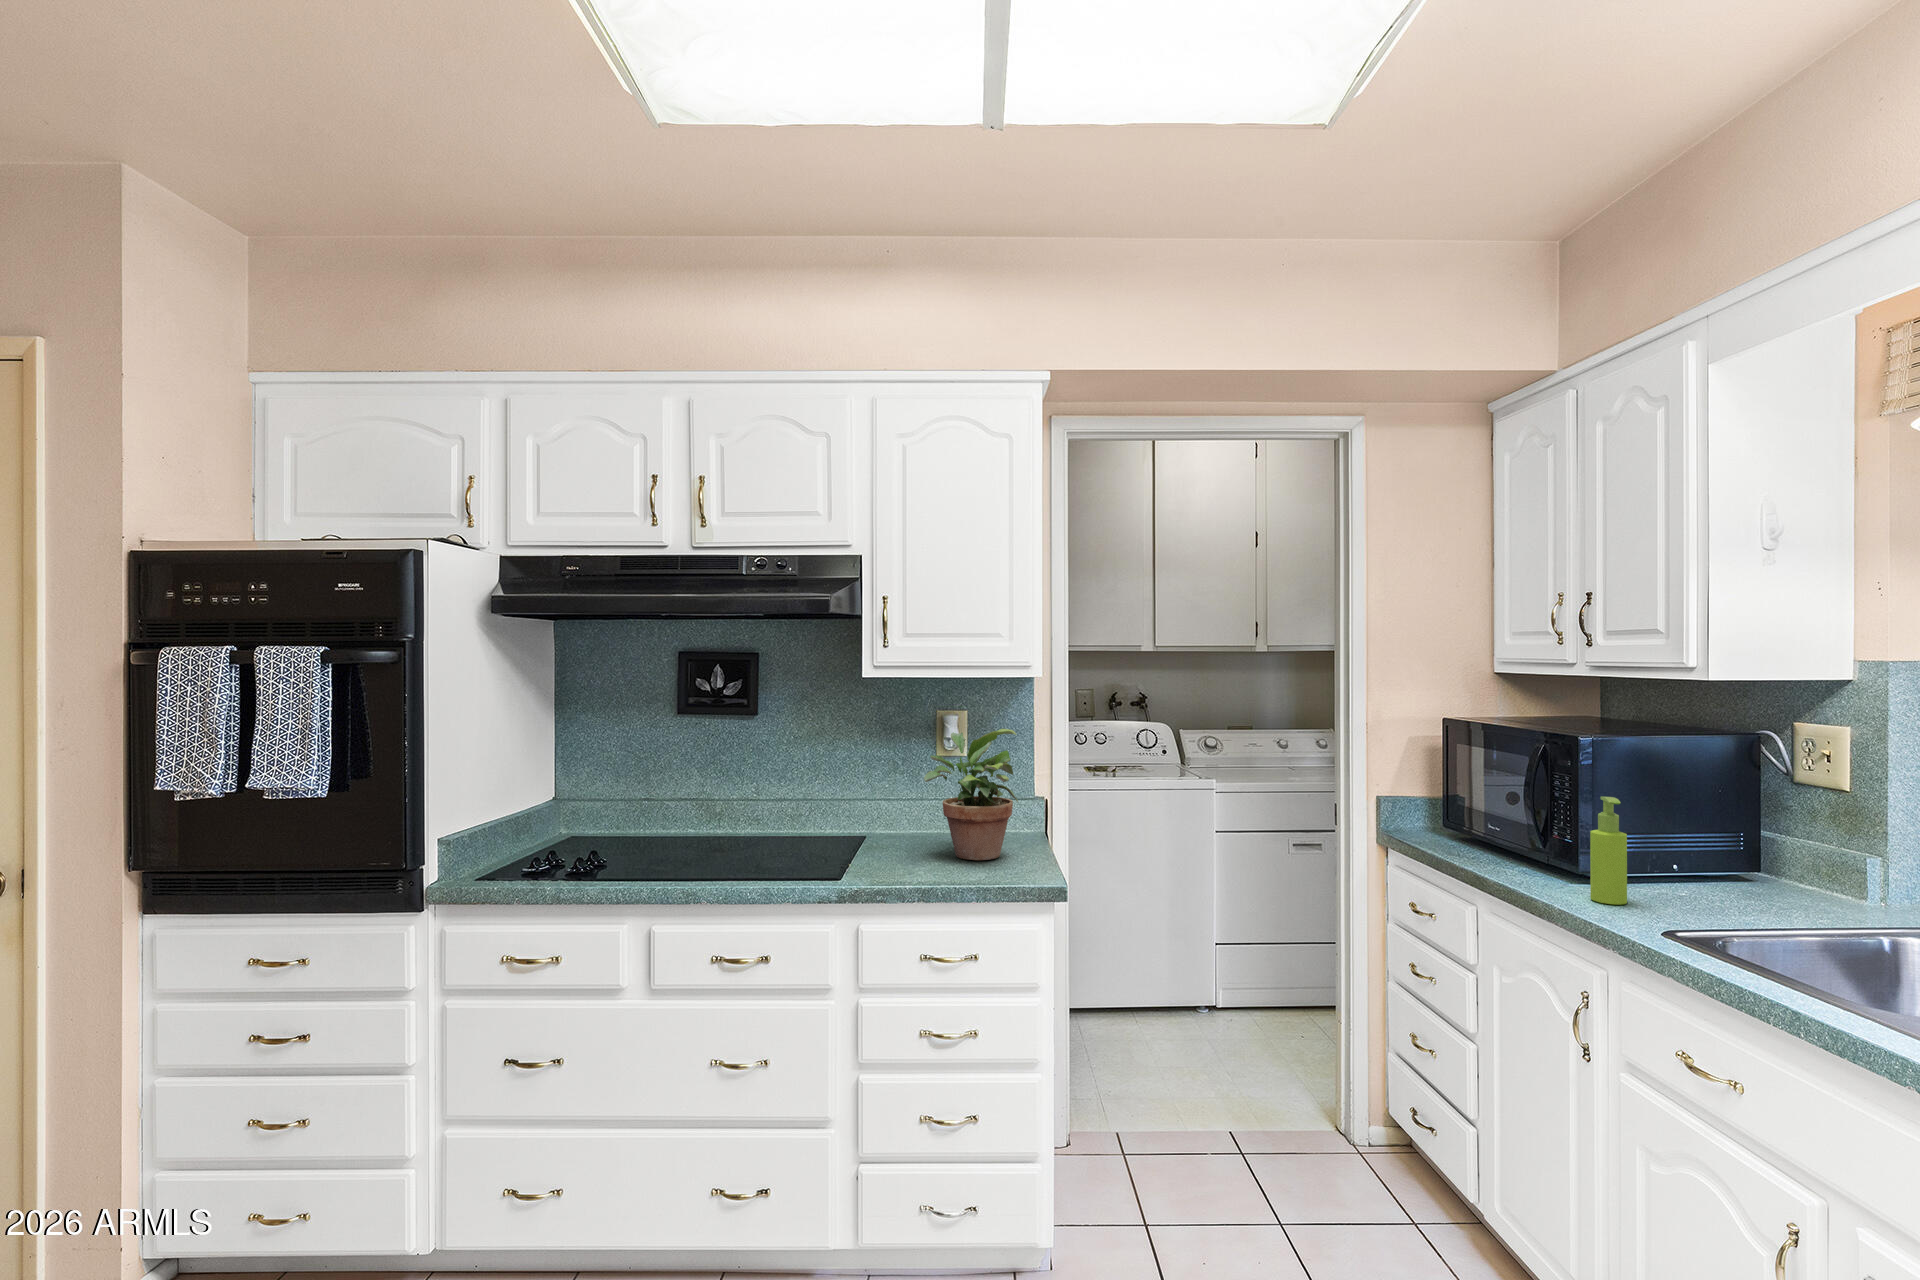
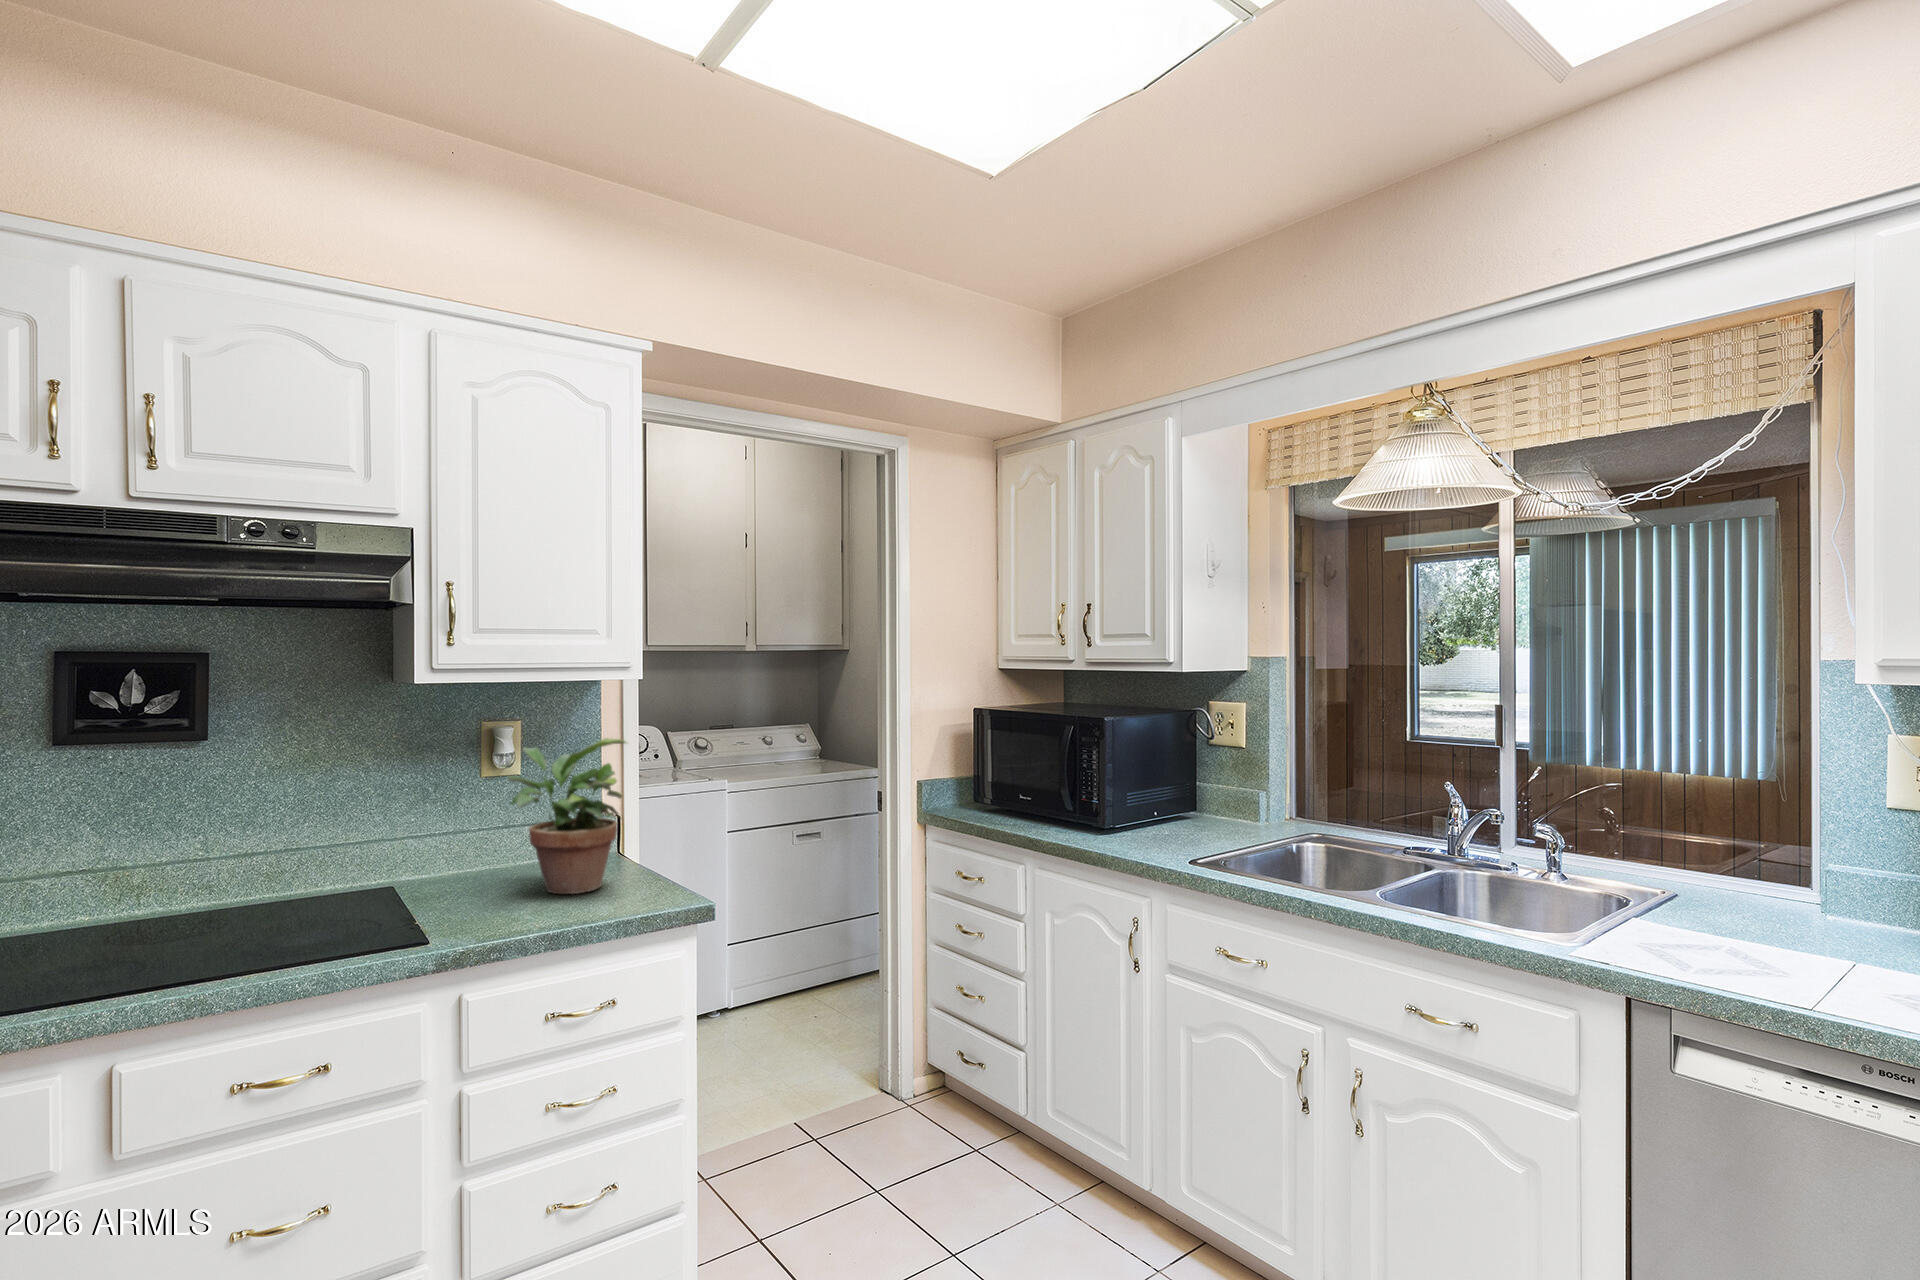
soap dispenser: present [1590,797,1627,905] -> none [1124,763,1148,847]

